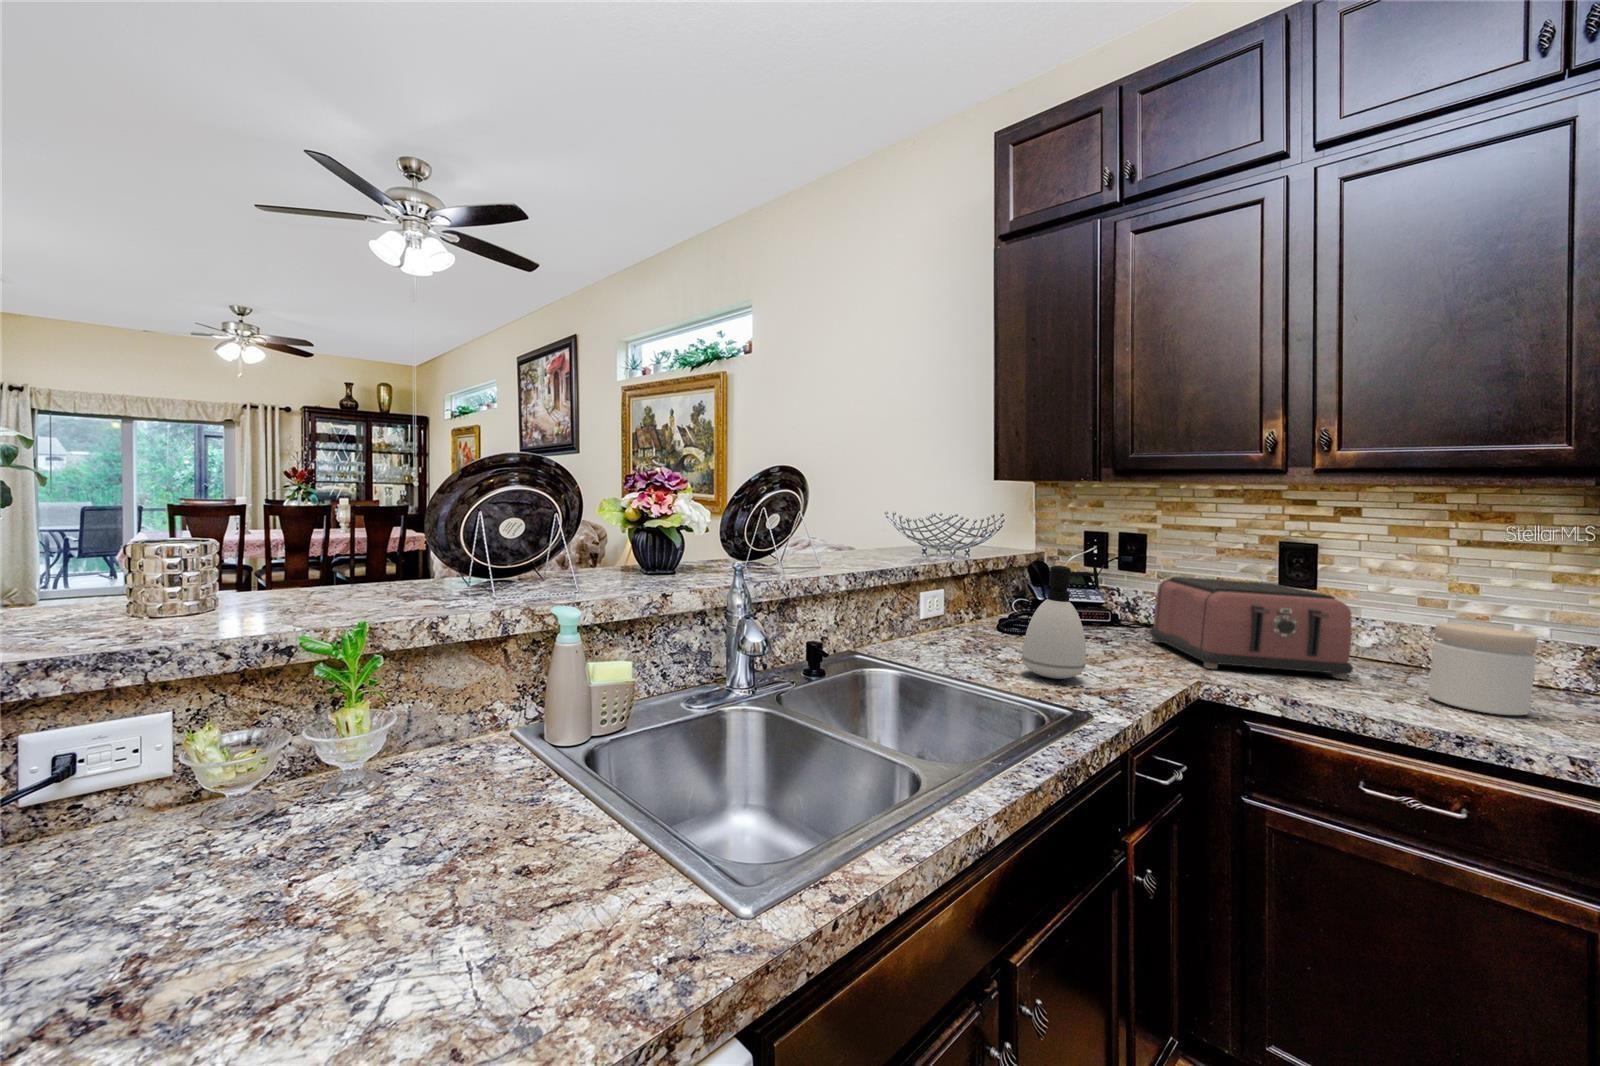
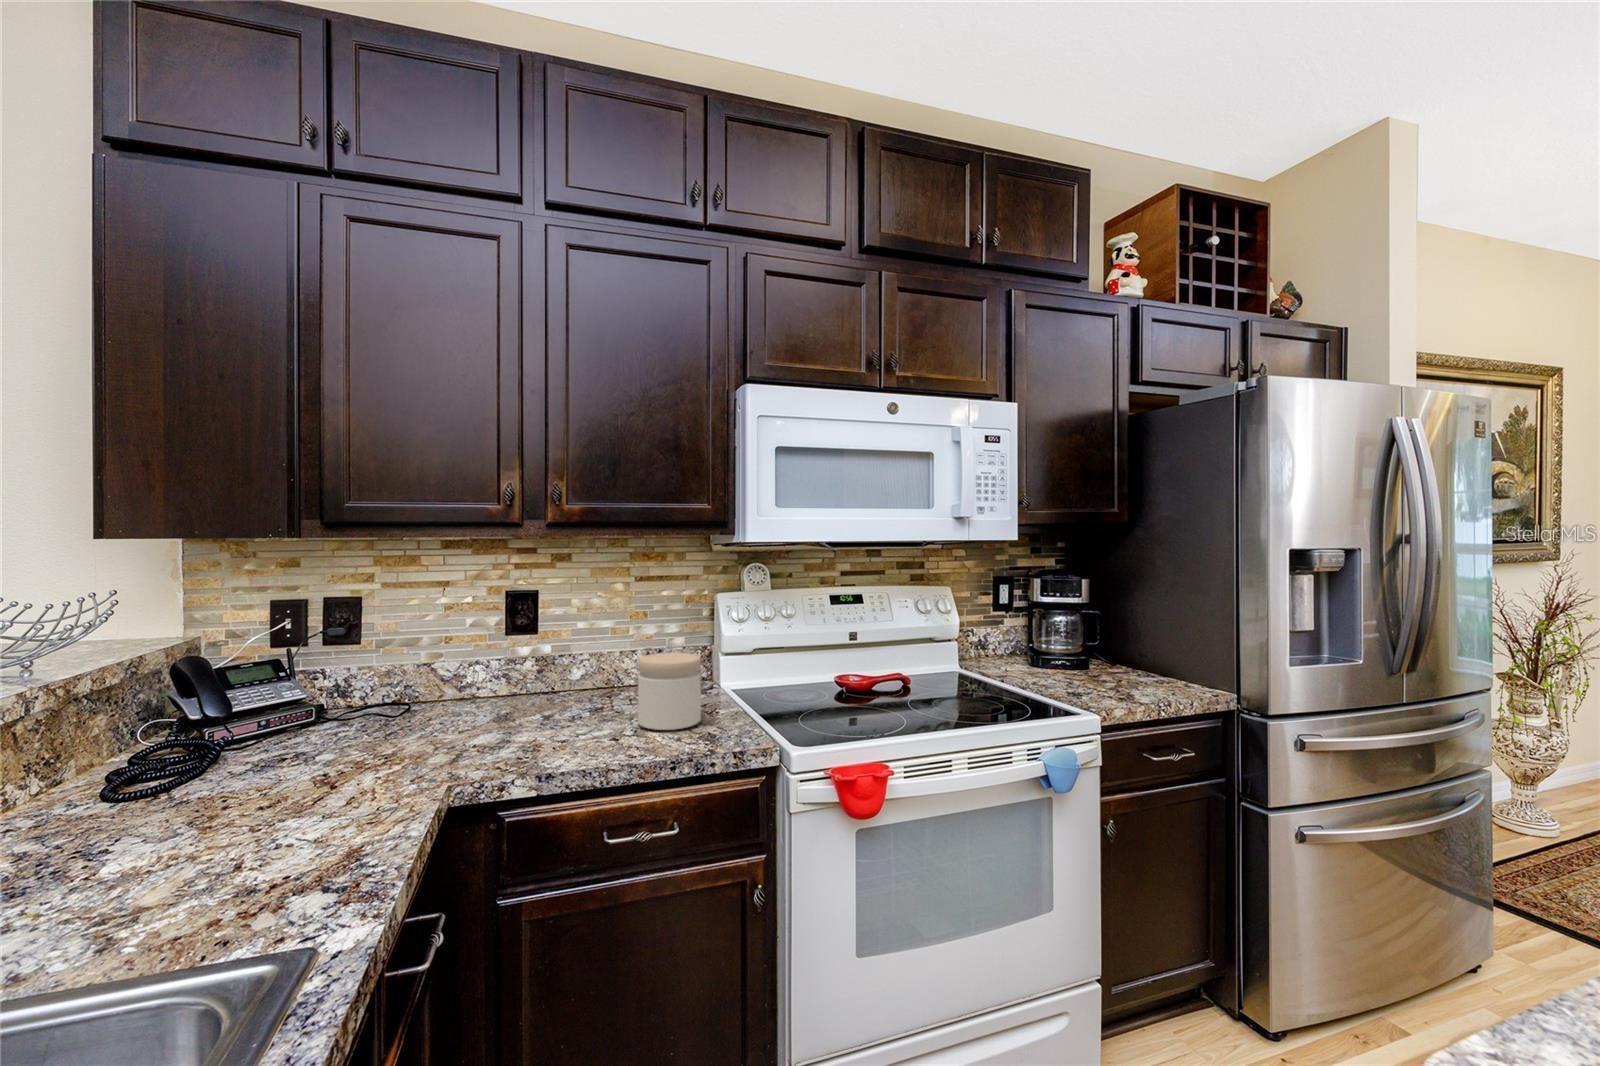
soap dispenser: present [1022,566,1095,679] -> none [188,699,304,875]
toaster: present [1150,577,1353,679] -> none [373,638,581,759]

